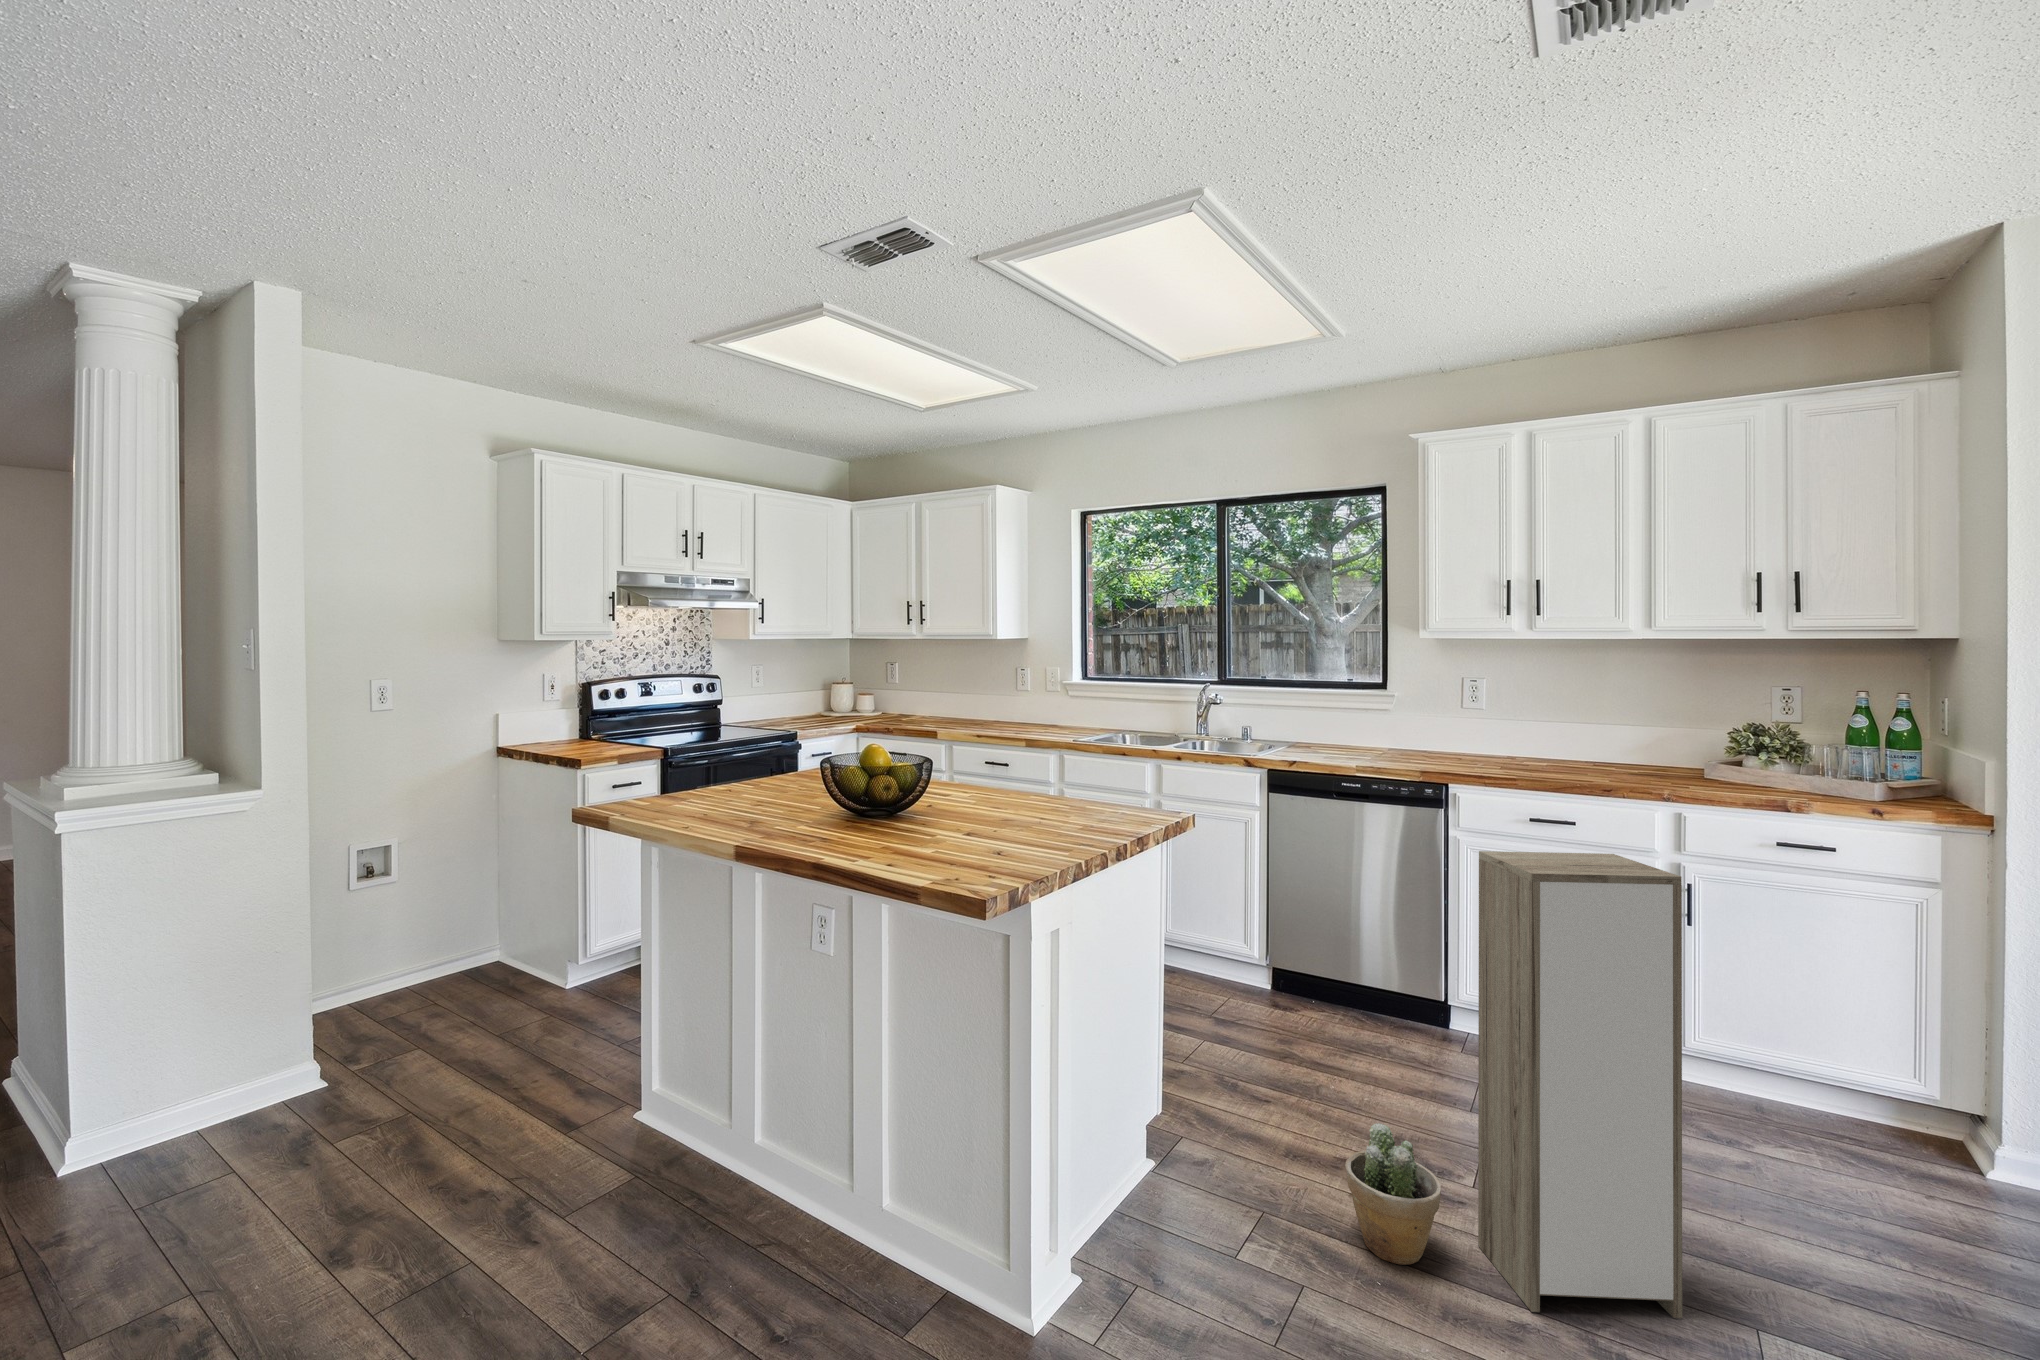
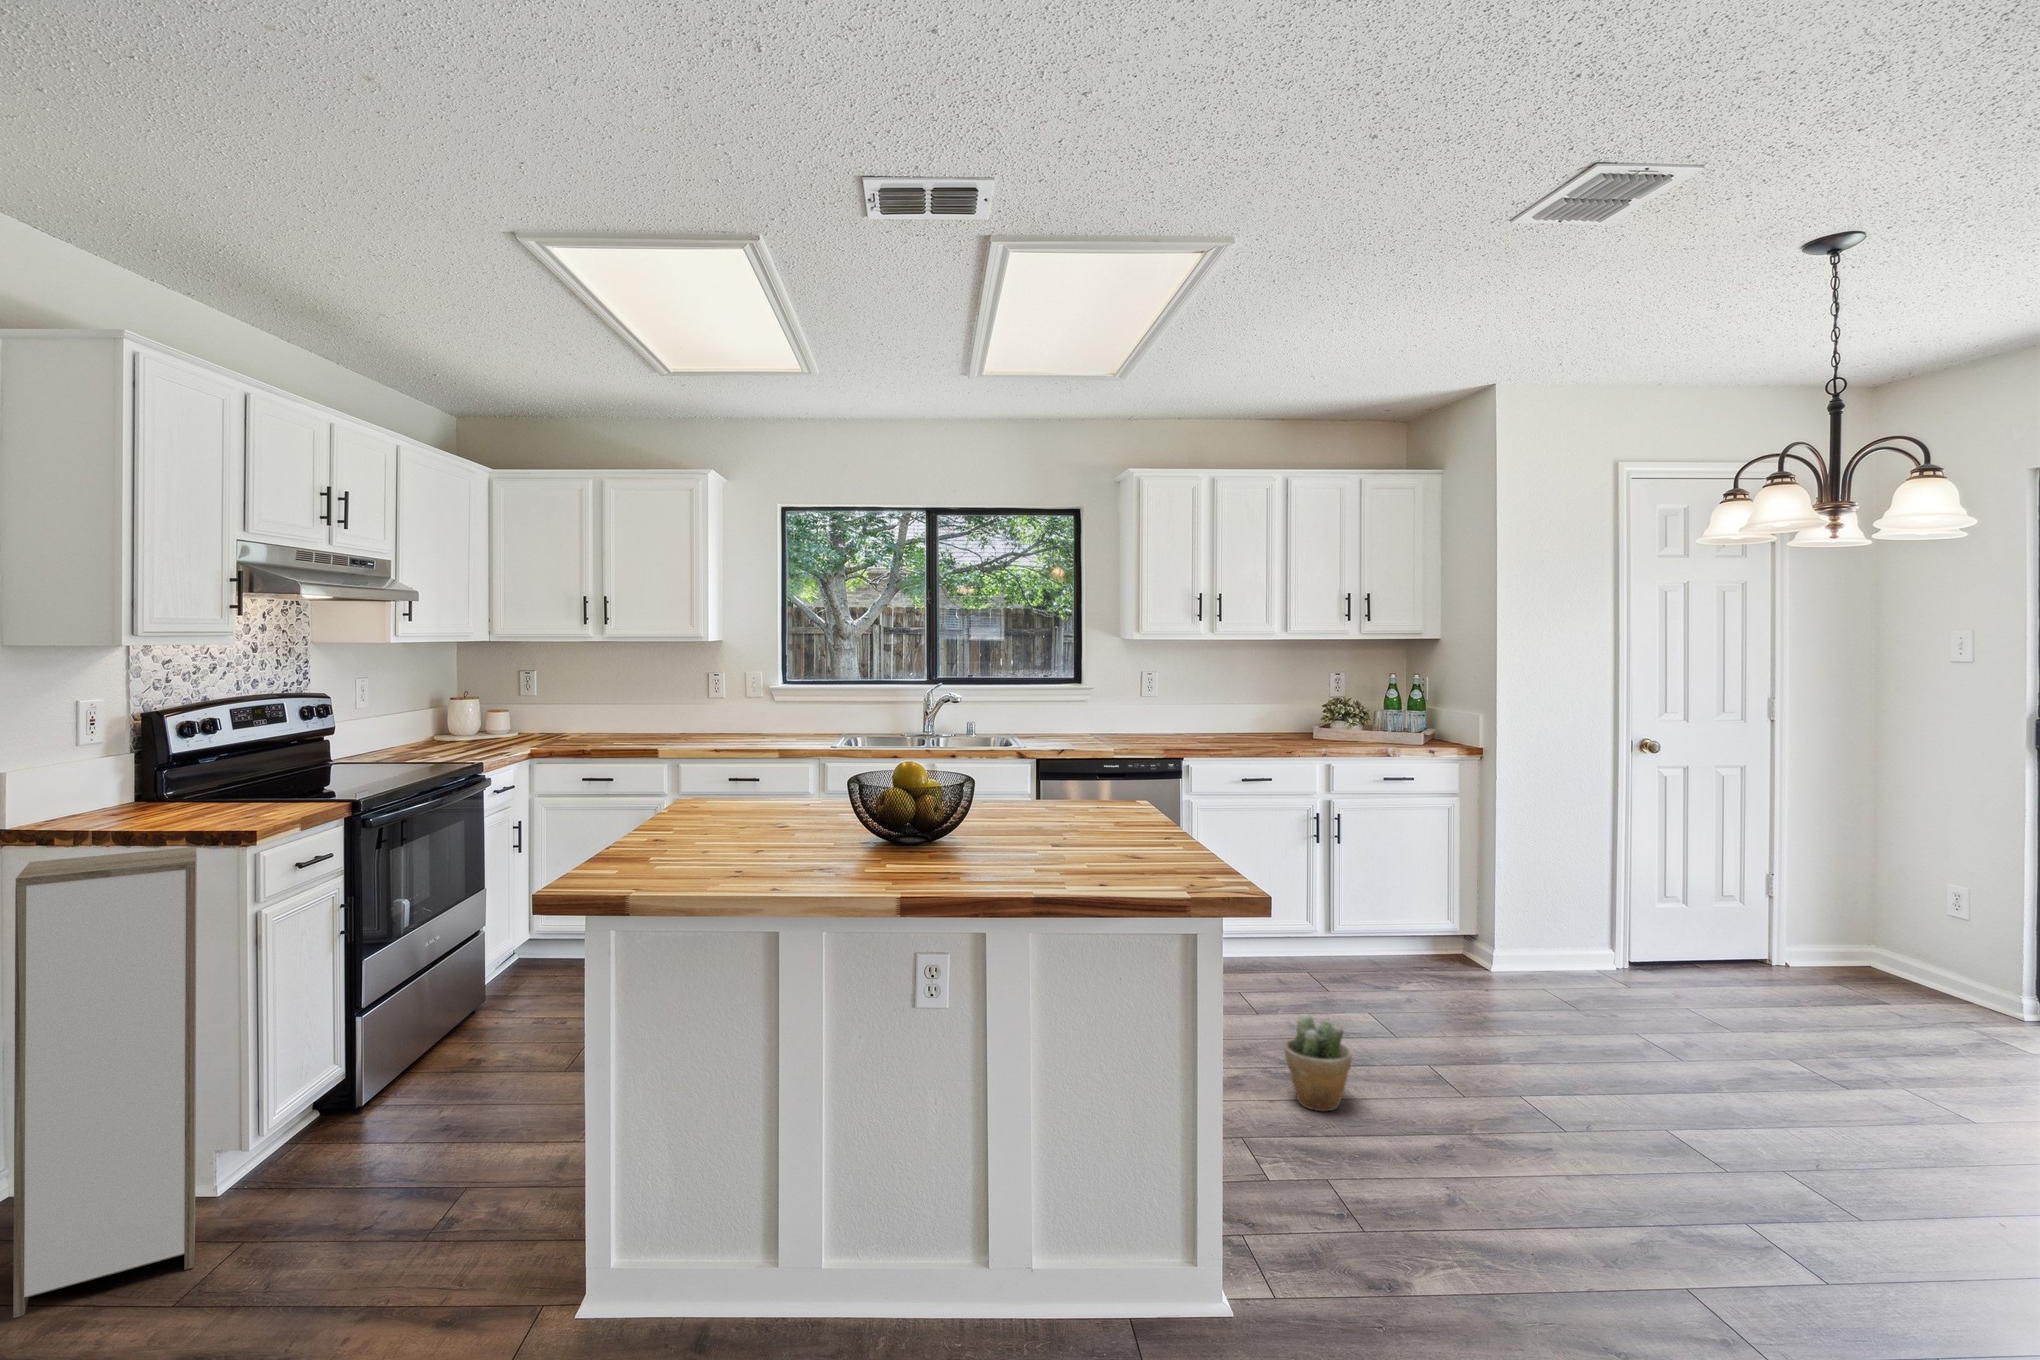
storage cabinet: present [1478,851,1682,1319] -> present [13,847,197,1318]

